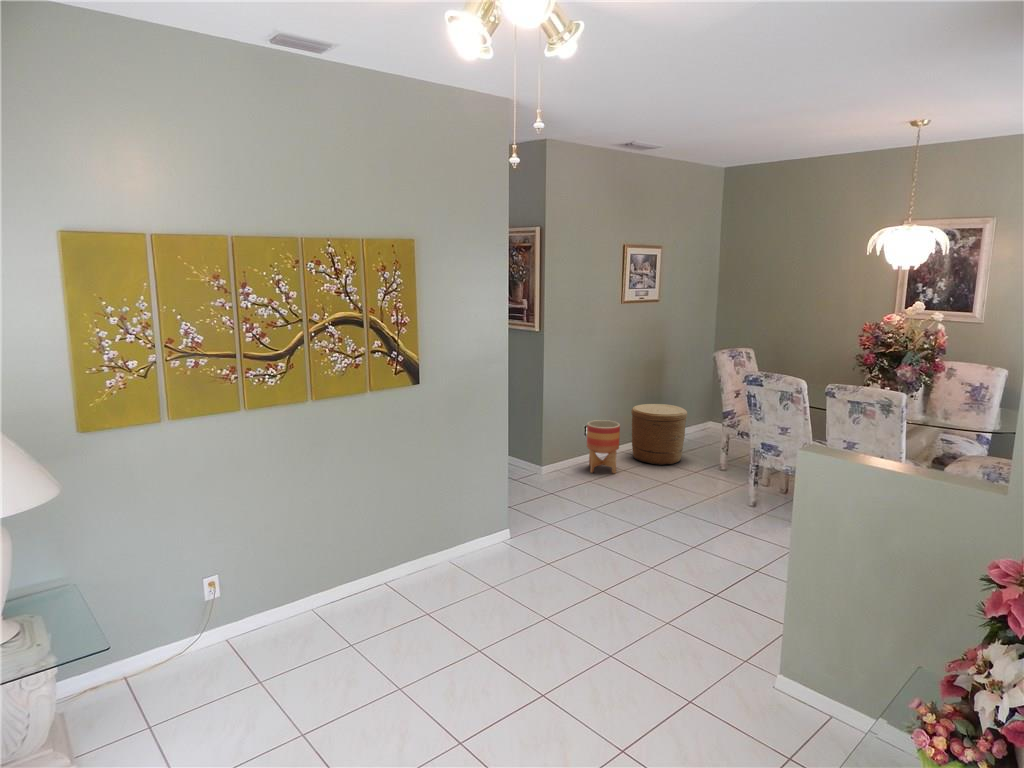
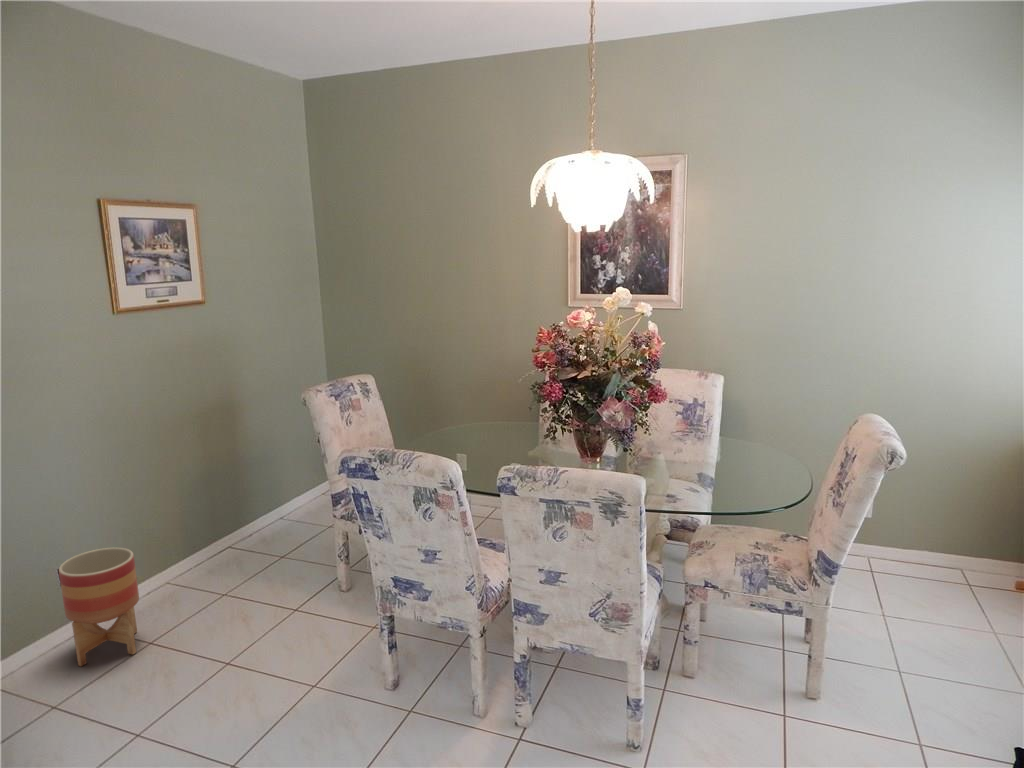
woven basket: present [631,404,687,465] -> none [168,486,275,606]

